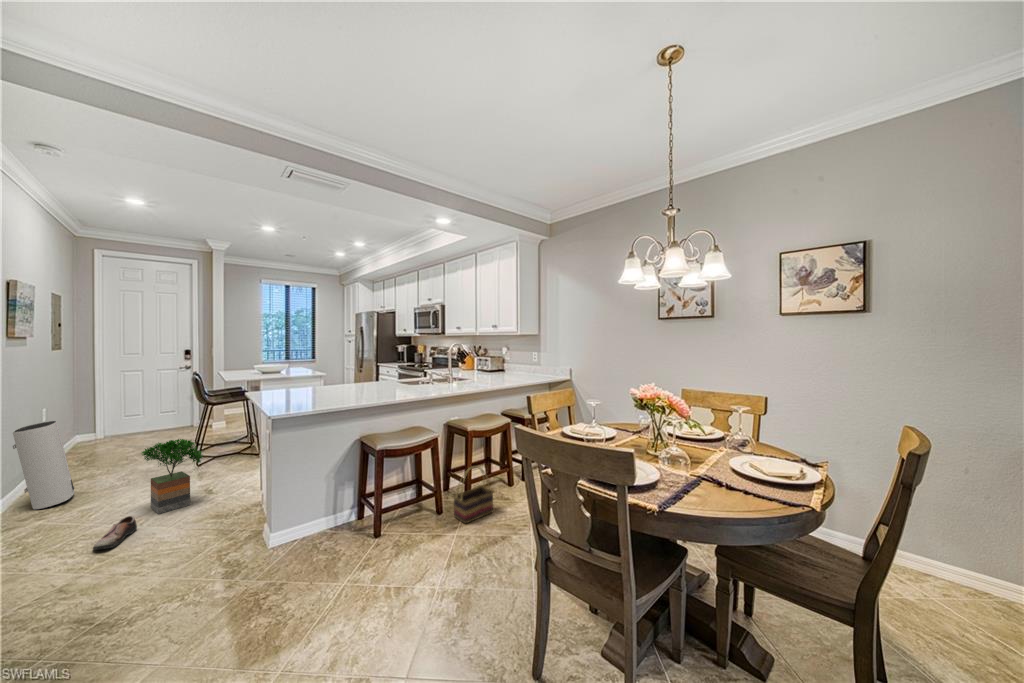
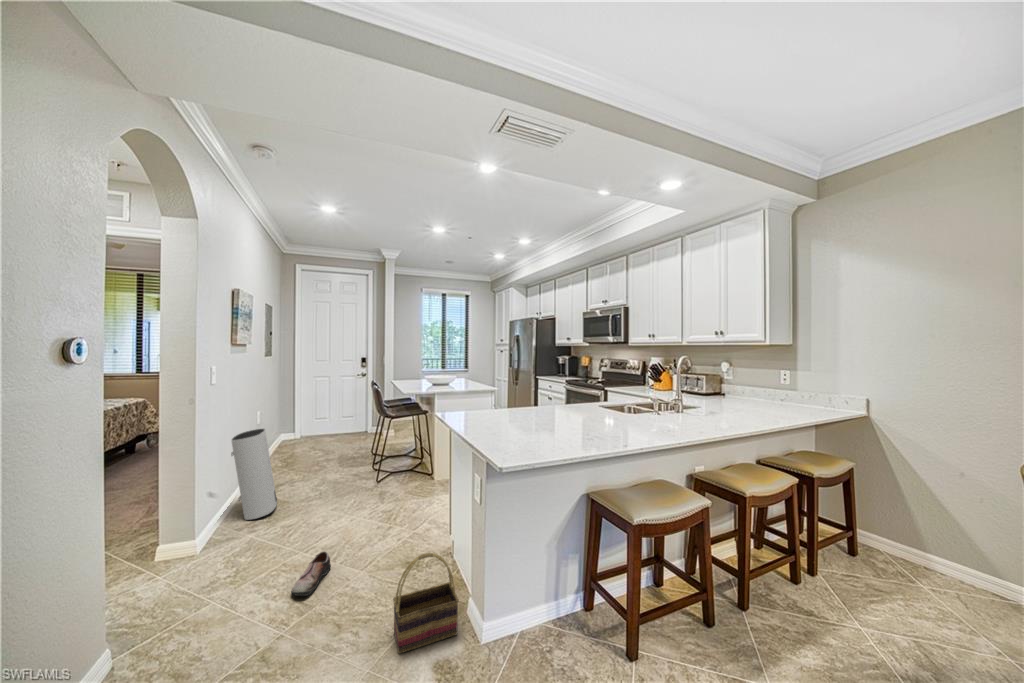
potted tree: present [142,439,203,514] -> none [333,459,392,547]
basket: present [454,466,493,523] -> present [393,553,459,654]

